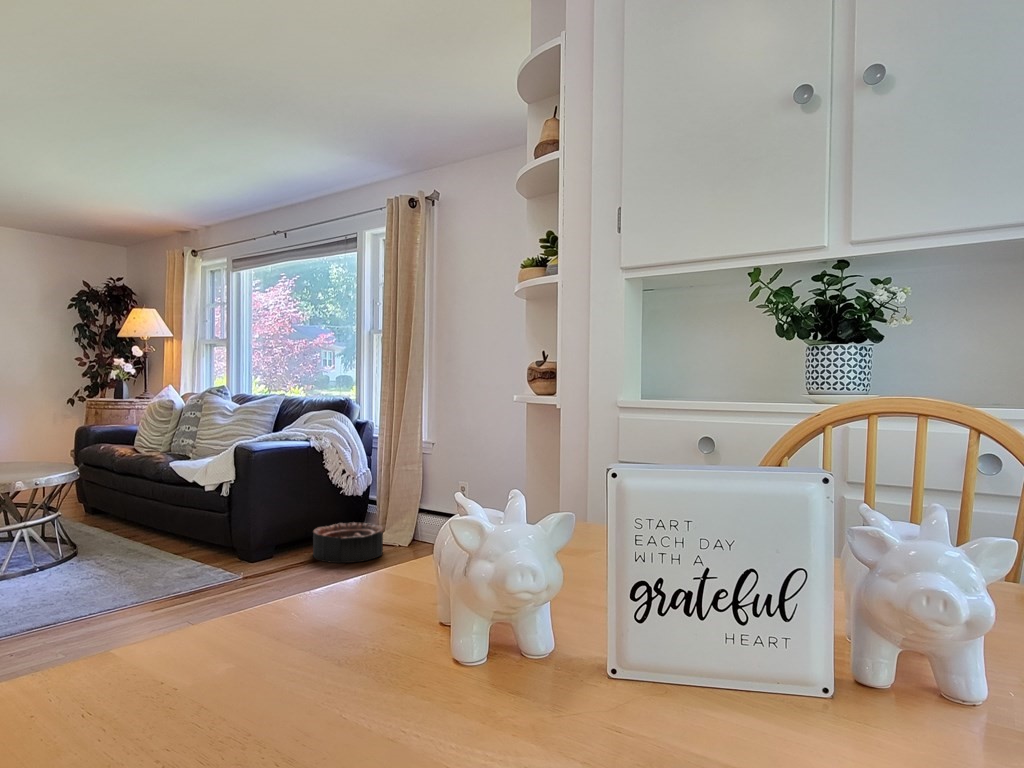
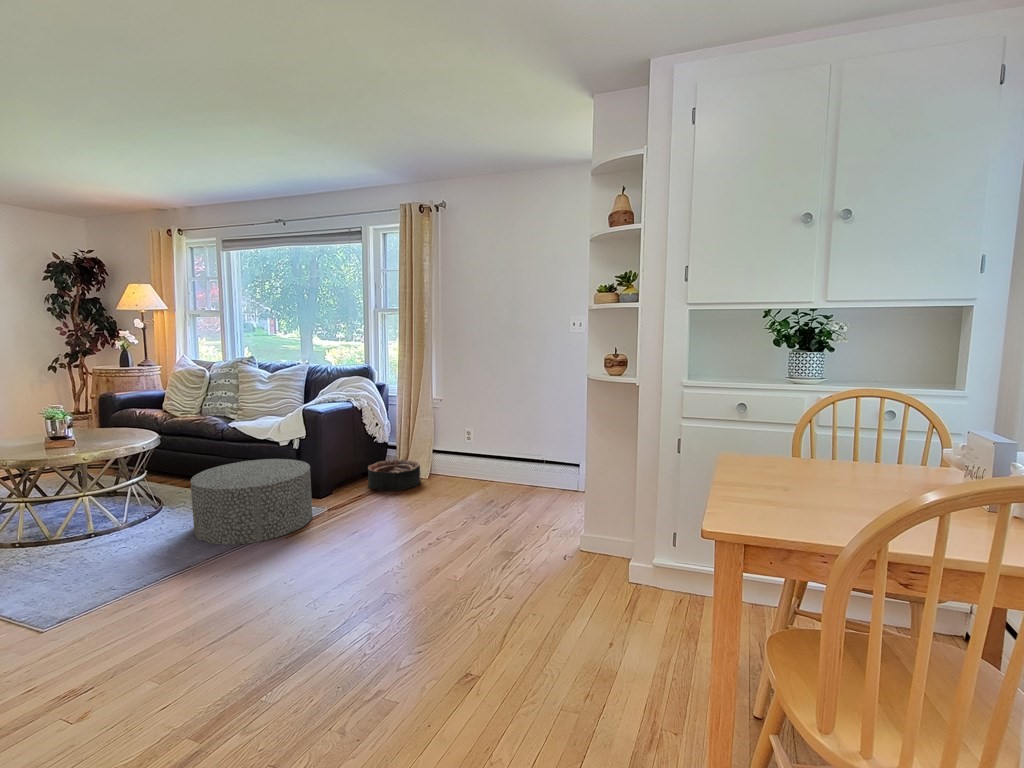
ottoman: none [51,505,210,608] -> present [191,459,312,545]

